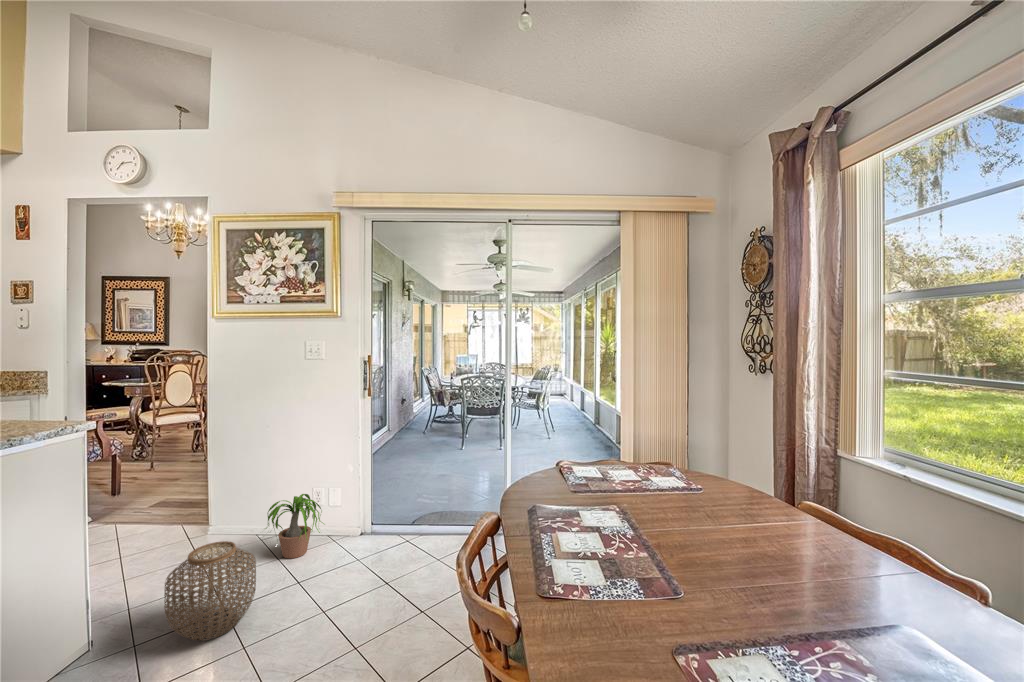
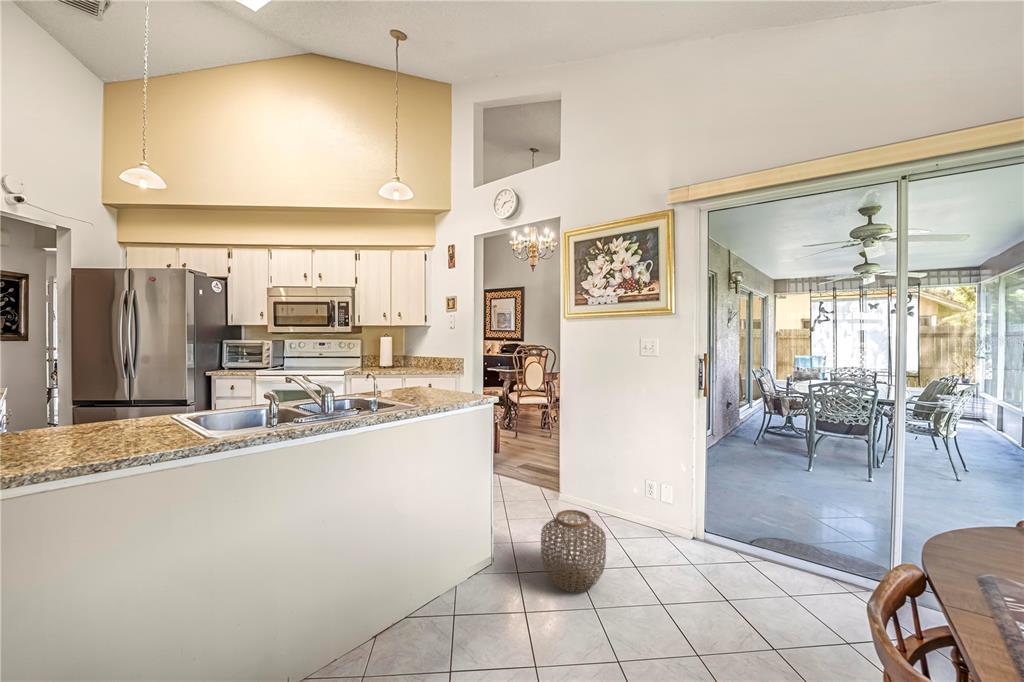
potted plant: present [266,494,324,558] -> none [598,483,664,542]

